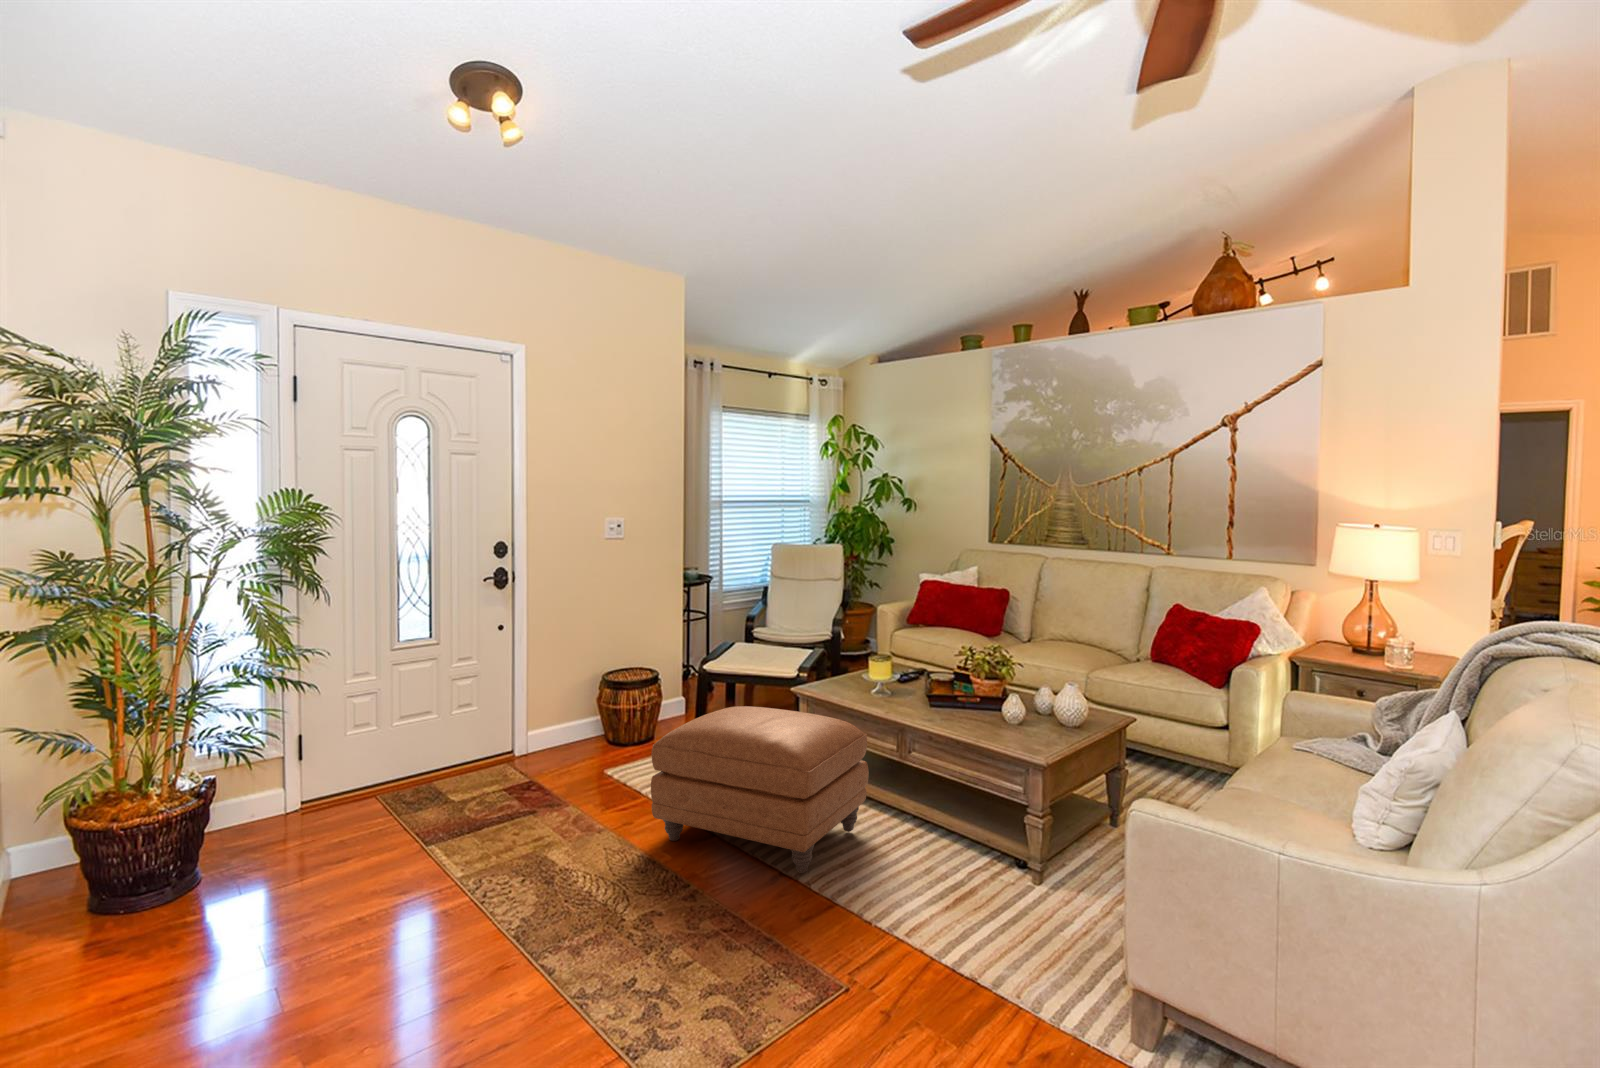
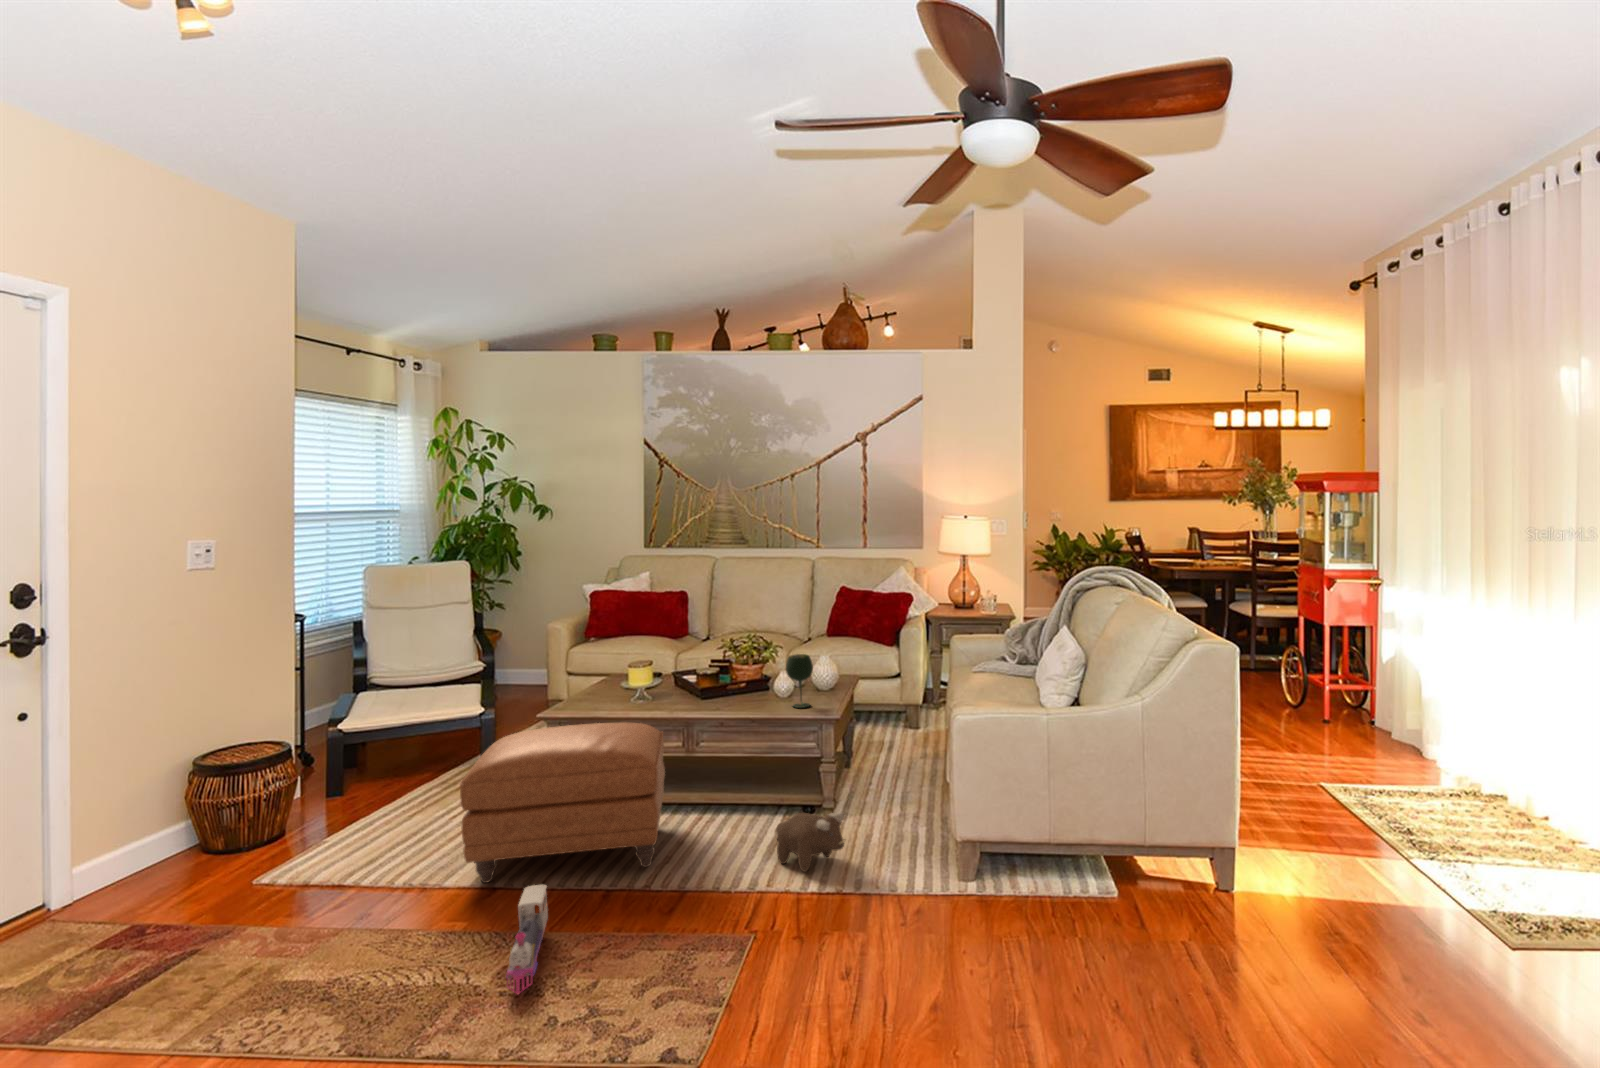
wine glass: none [1006,676,1039,740] -> present [786,654,813,708]
toy train: none [572,860,671,968] -> present [506,884,548,994]
plush toy: none [932,866,1007,940] -> present [776,813,845,872]

